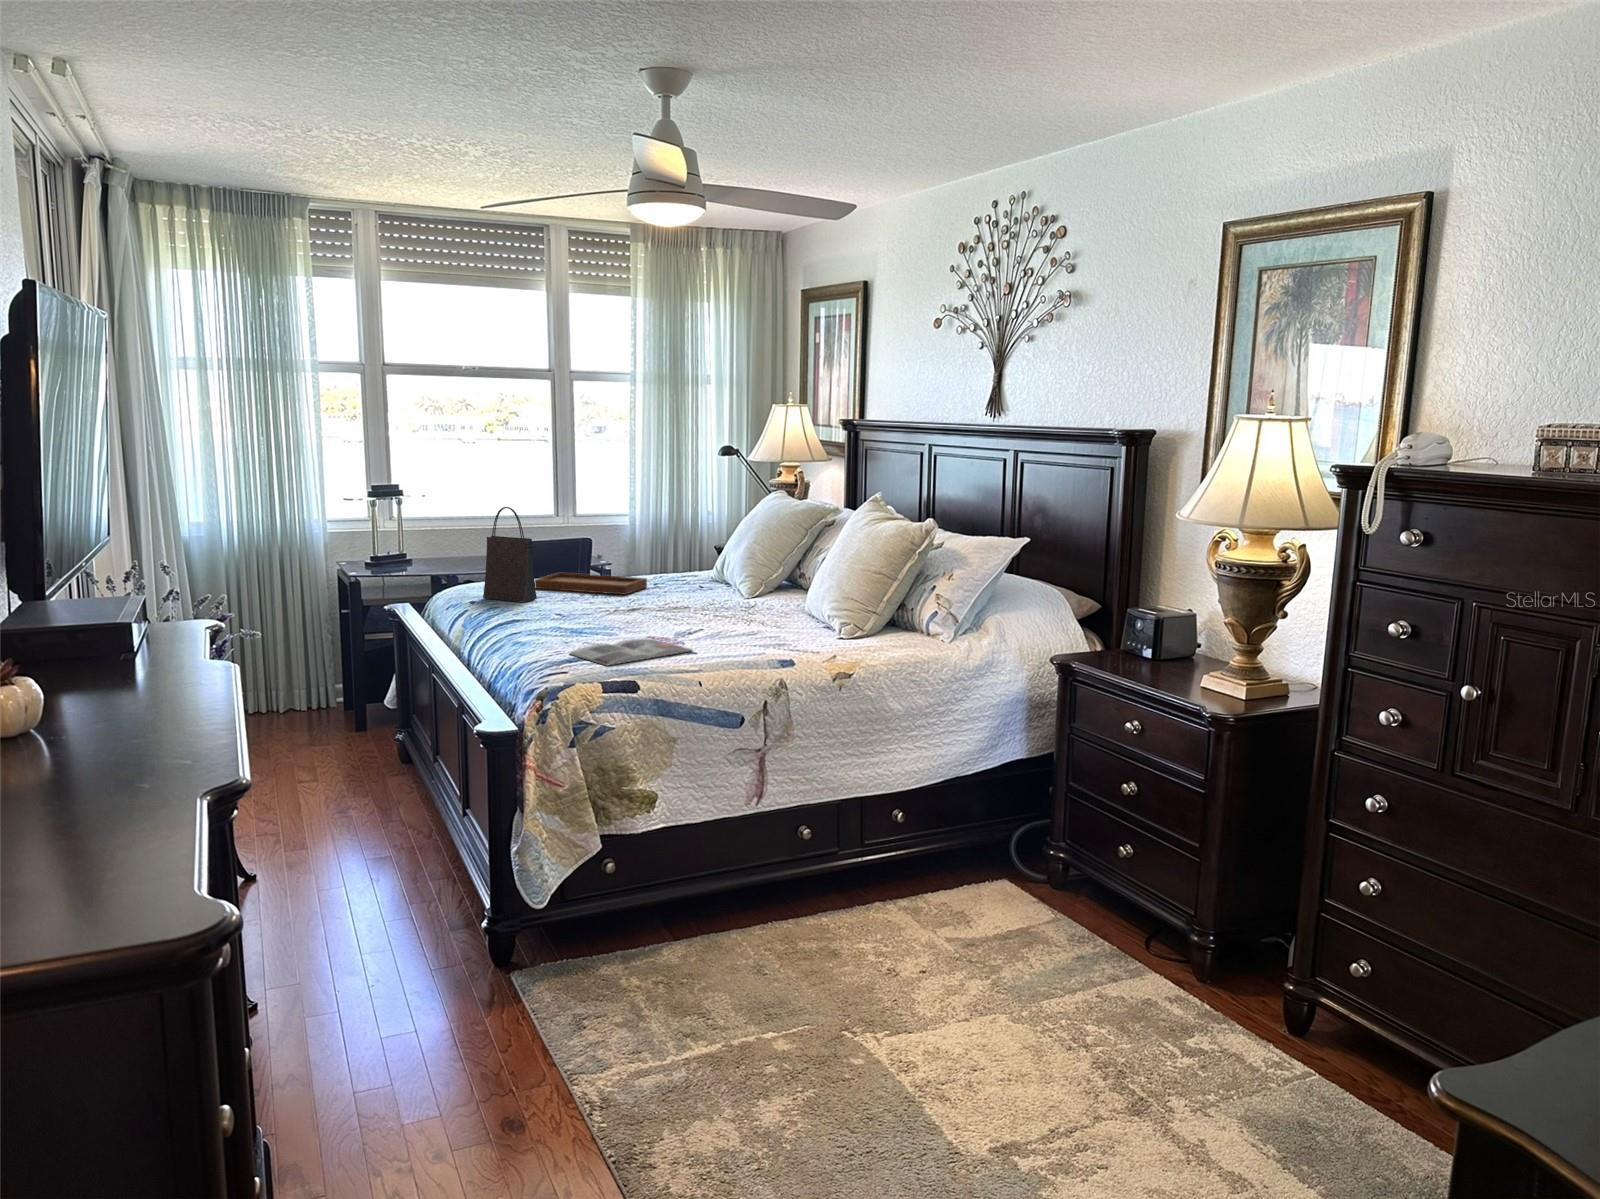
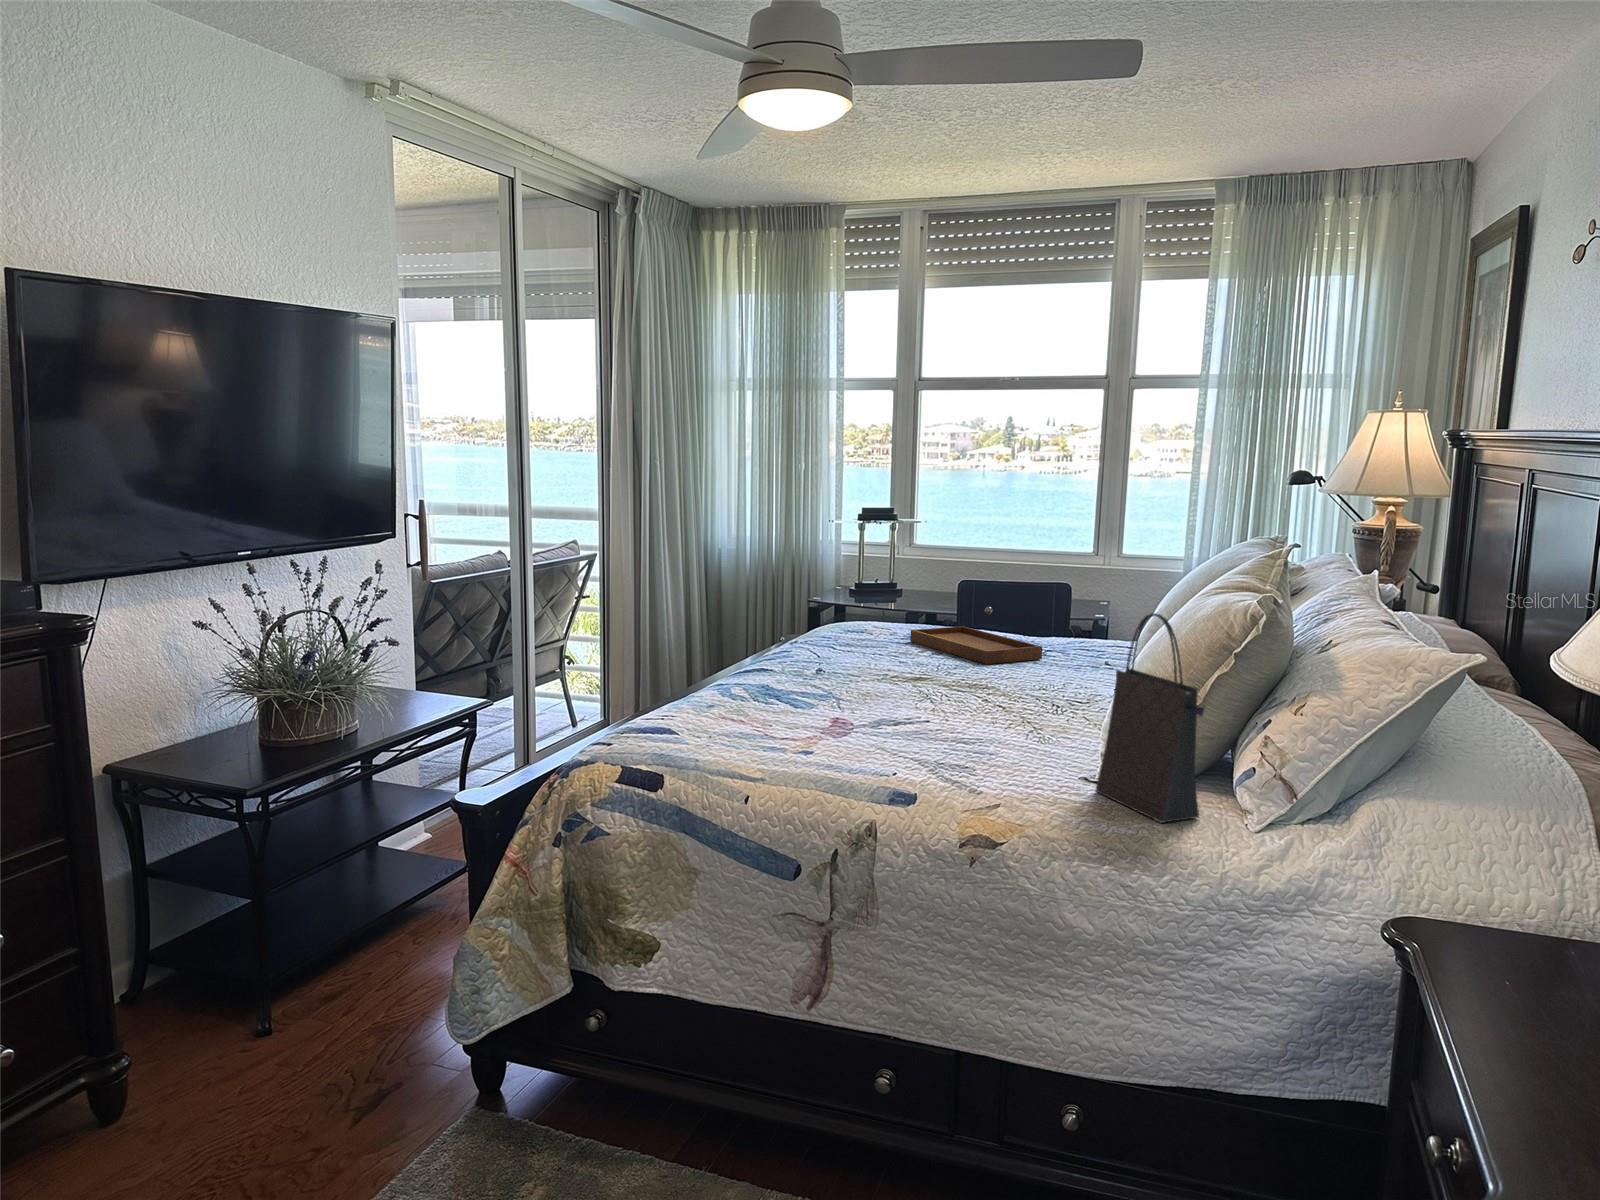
handbag: present [483,507,537,602] -> present [1095,613,1205,823]
magazine: present [570,638,693,665] -> none [689,717,842,751]

